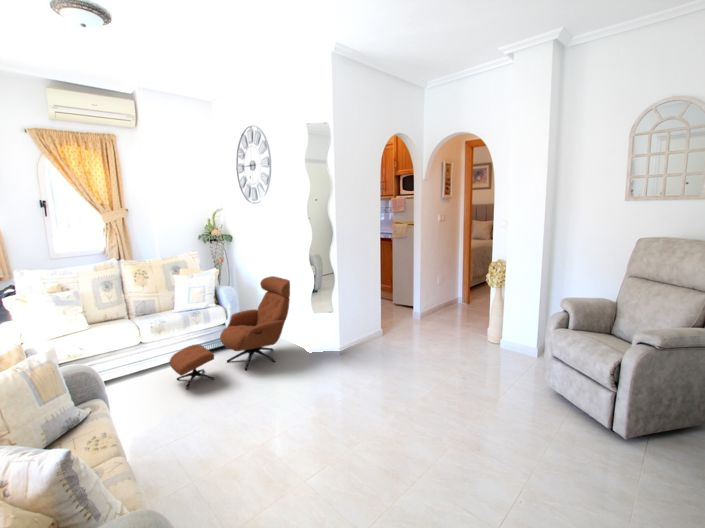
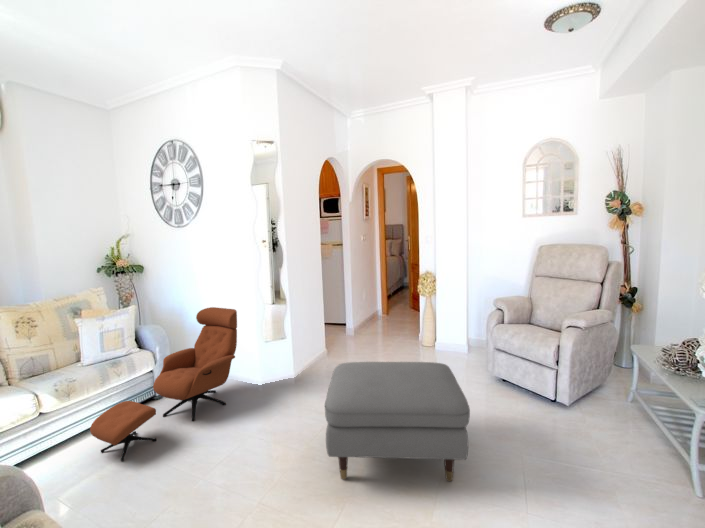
ottoman: none [318,343,467,477] -> present [325,362,470,481]

